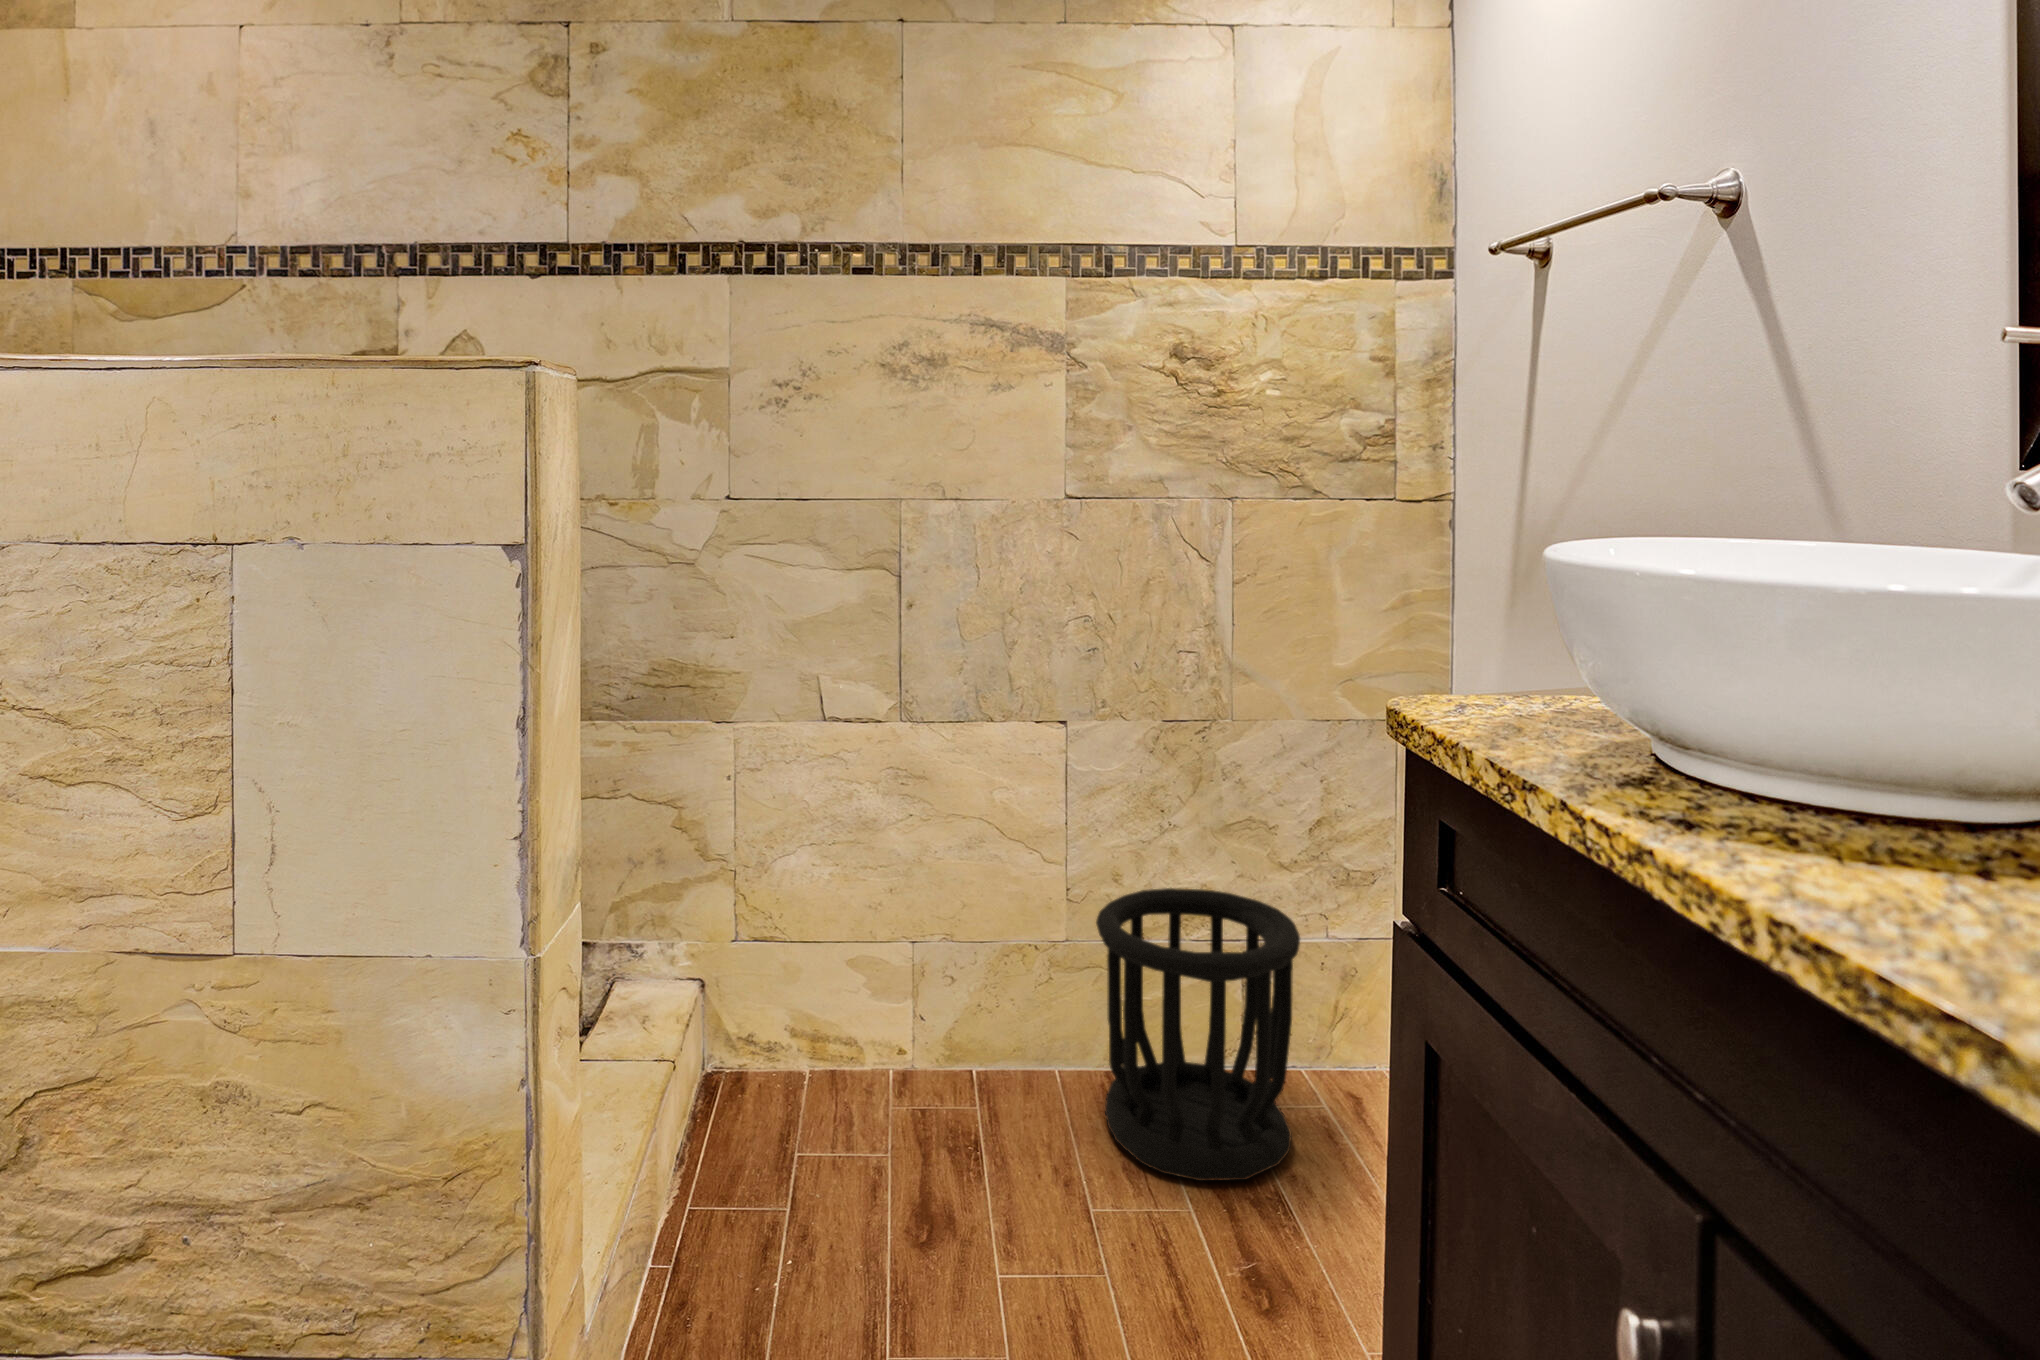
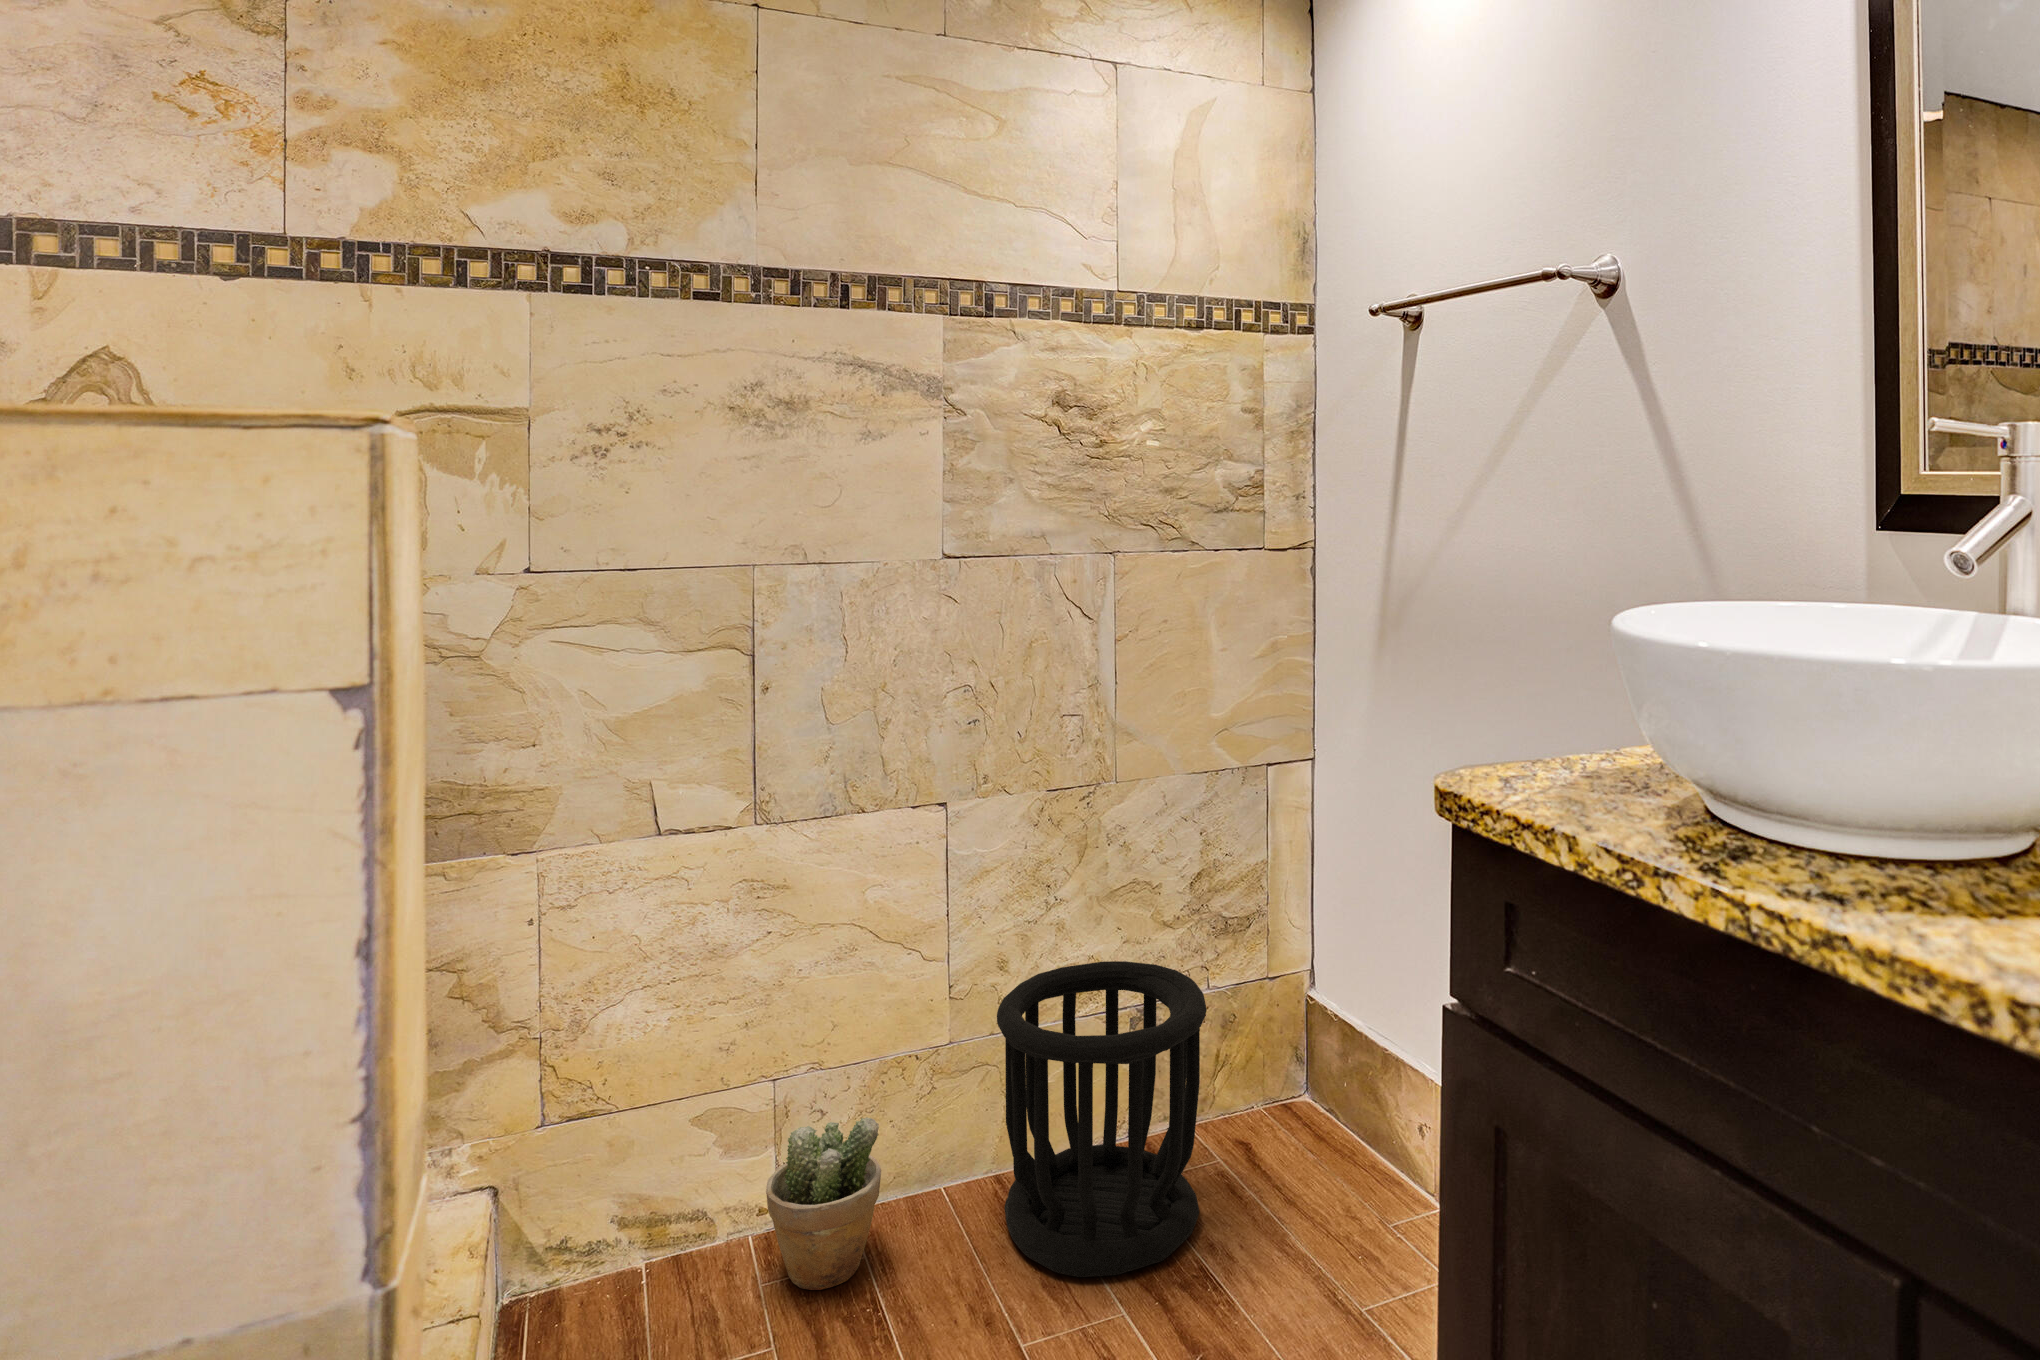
potted plant: none [898,982,993,1124] -> present [766,1117,881,1290]

